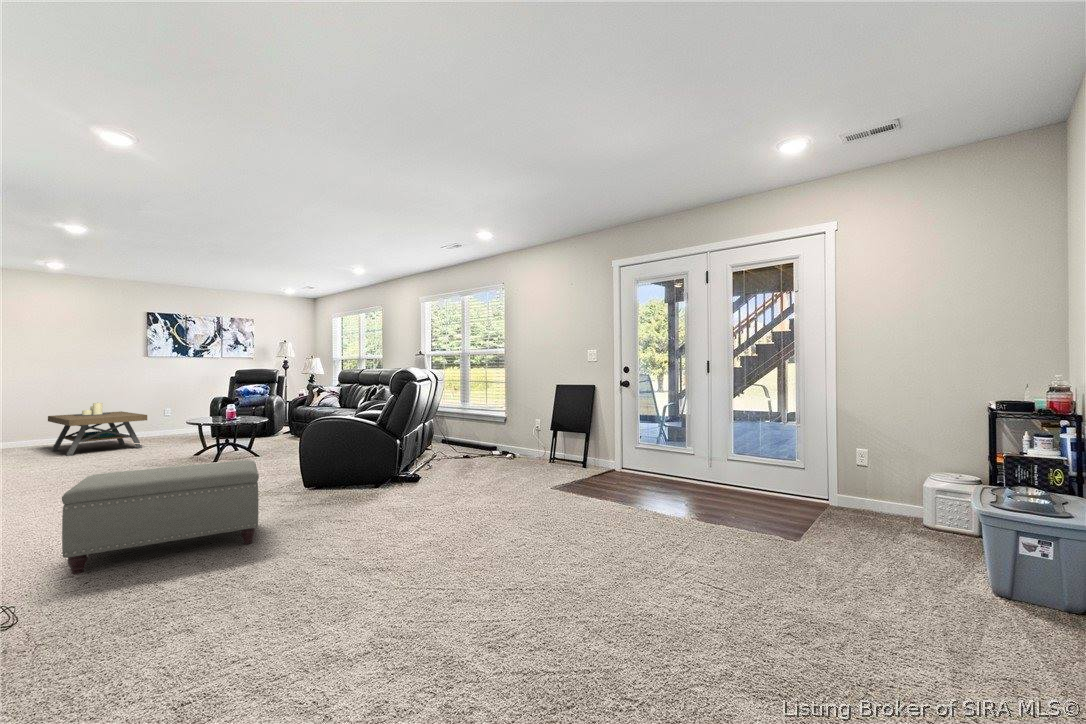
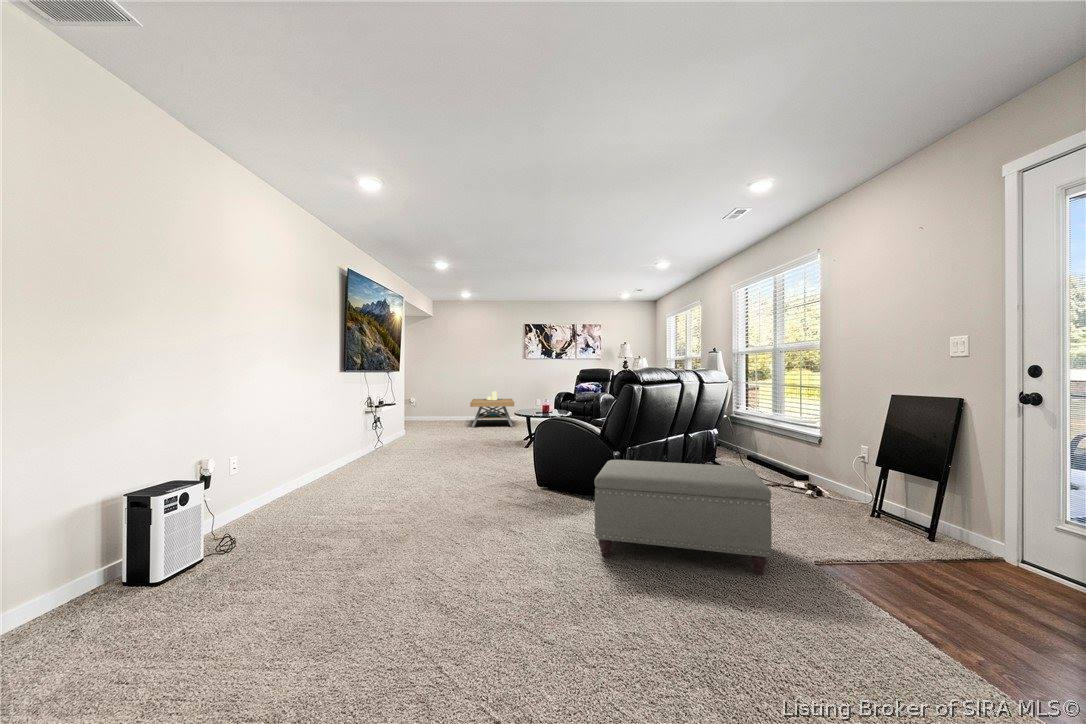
ottoman: present [62,460,259,574] -> present [594,460,772,575]

